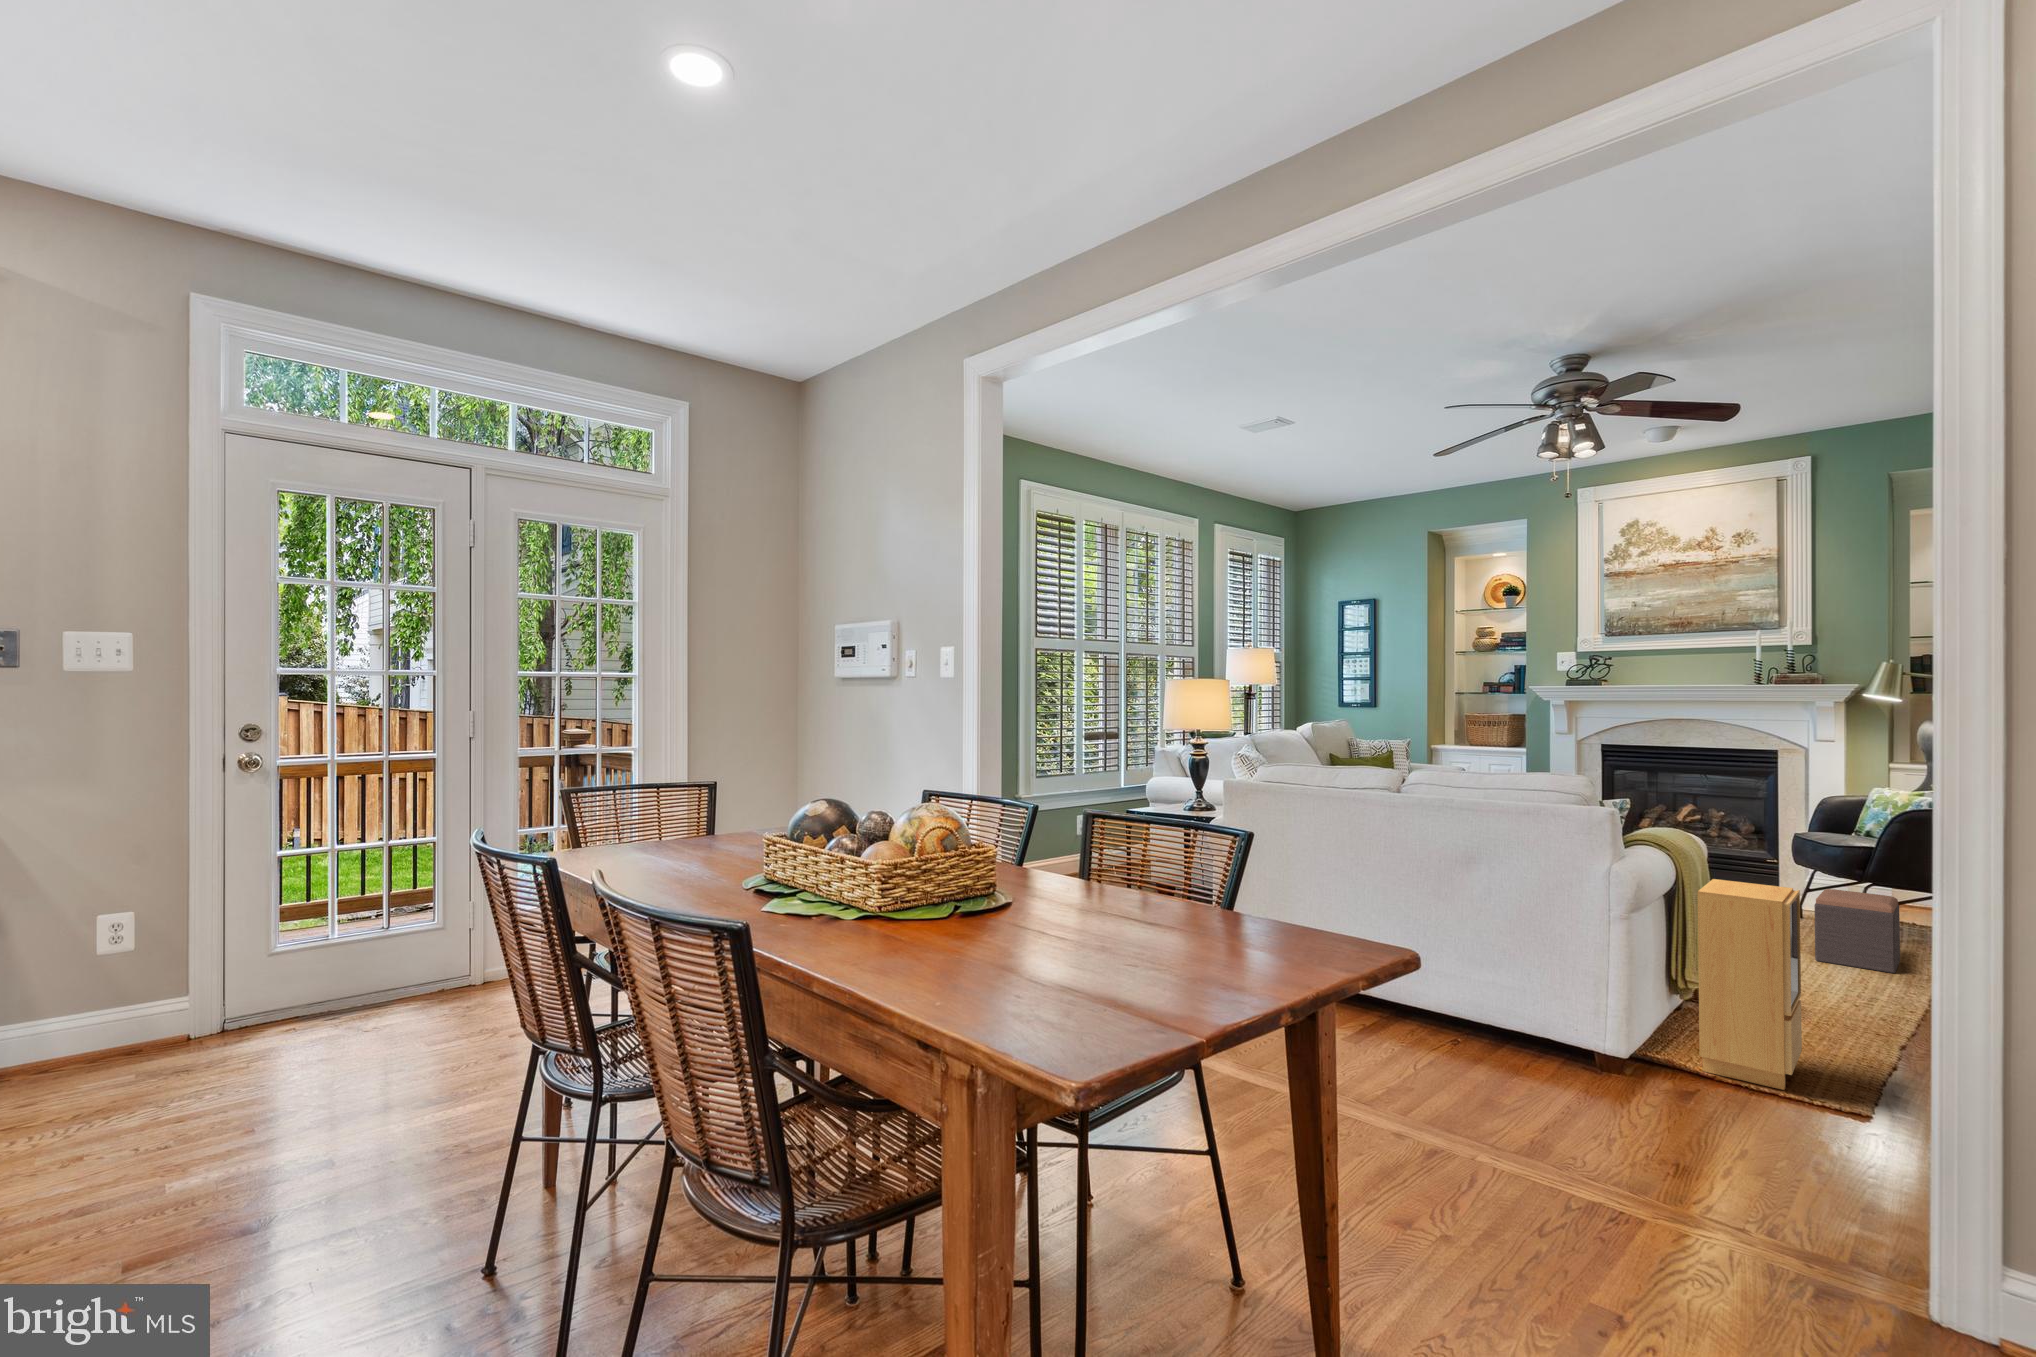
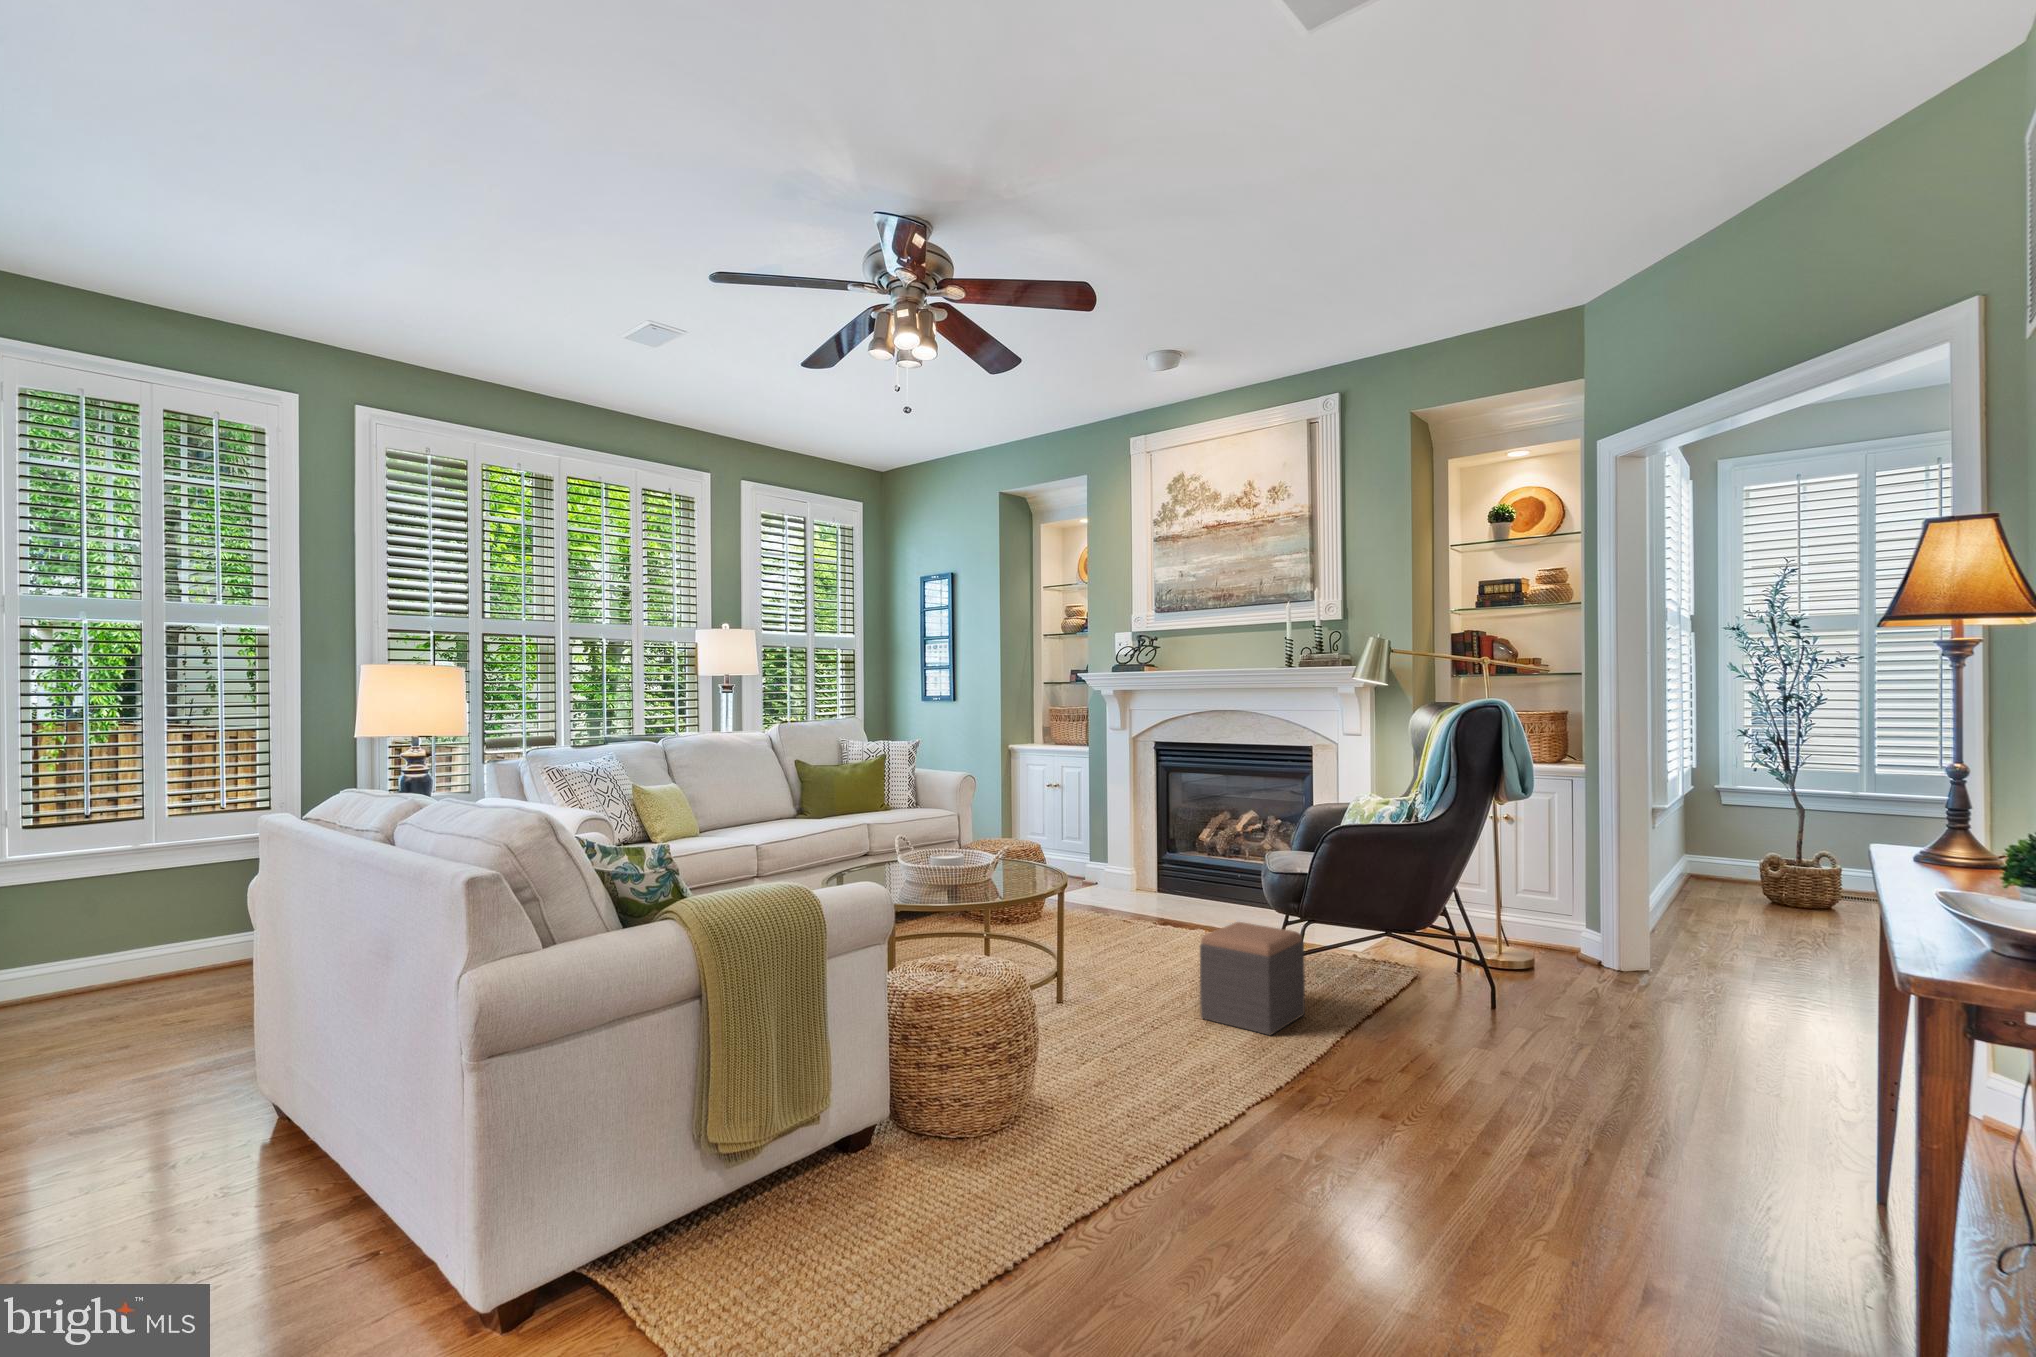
speaker: present [1698,879,1802,1090] -> none [678,942,857,1294]

